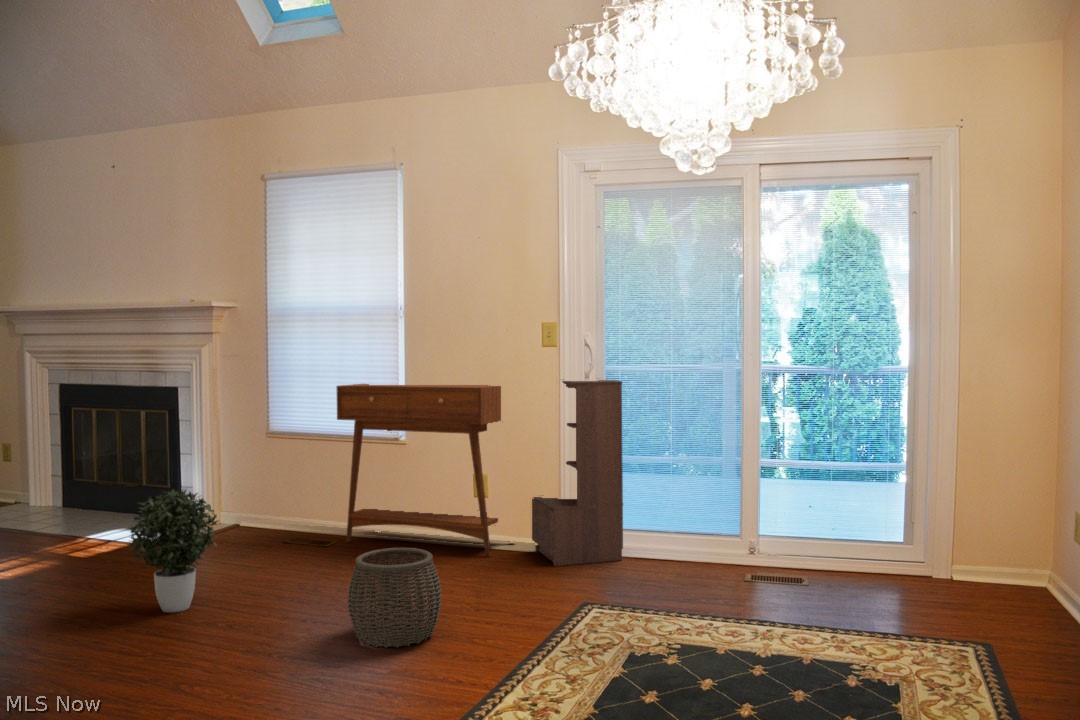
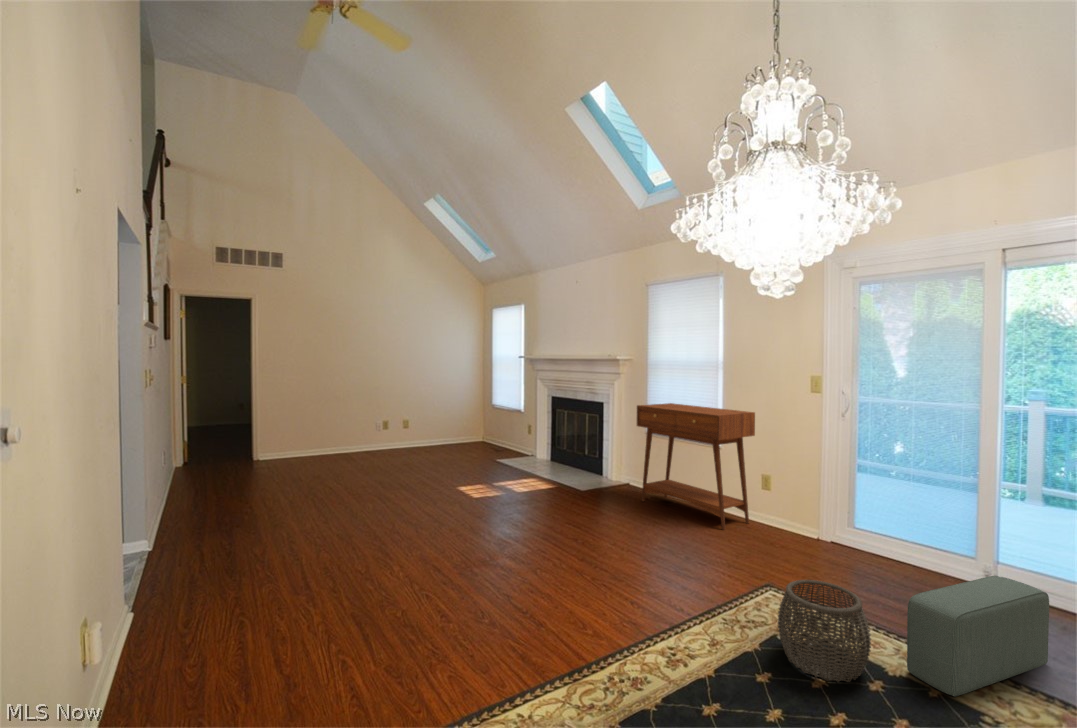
bookshelf: present [532,379,623,566] -> none [757,413,828,554]
potted plant: present [128,489,218,613] -> none [503,462,550,529]
pouf: none [773,529,869,658] -> present [907,576,1049,696]
woven basket: present [347,548,442,648] -> present [778,580,871,682]

